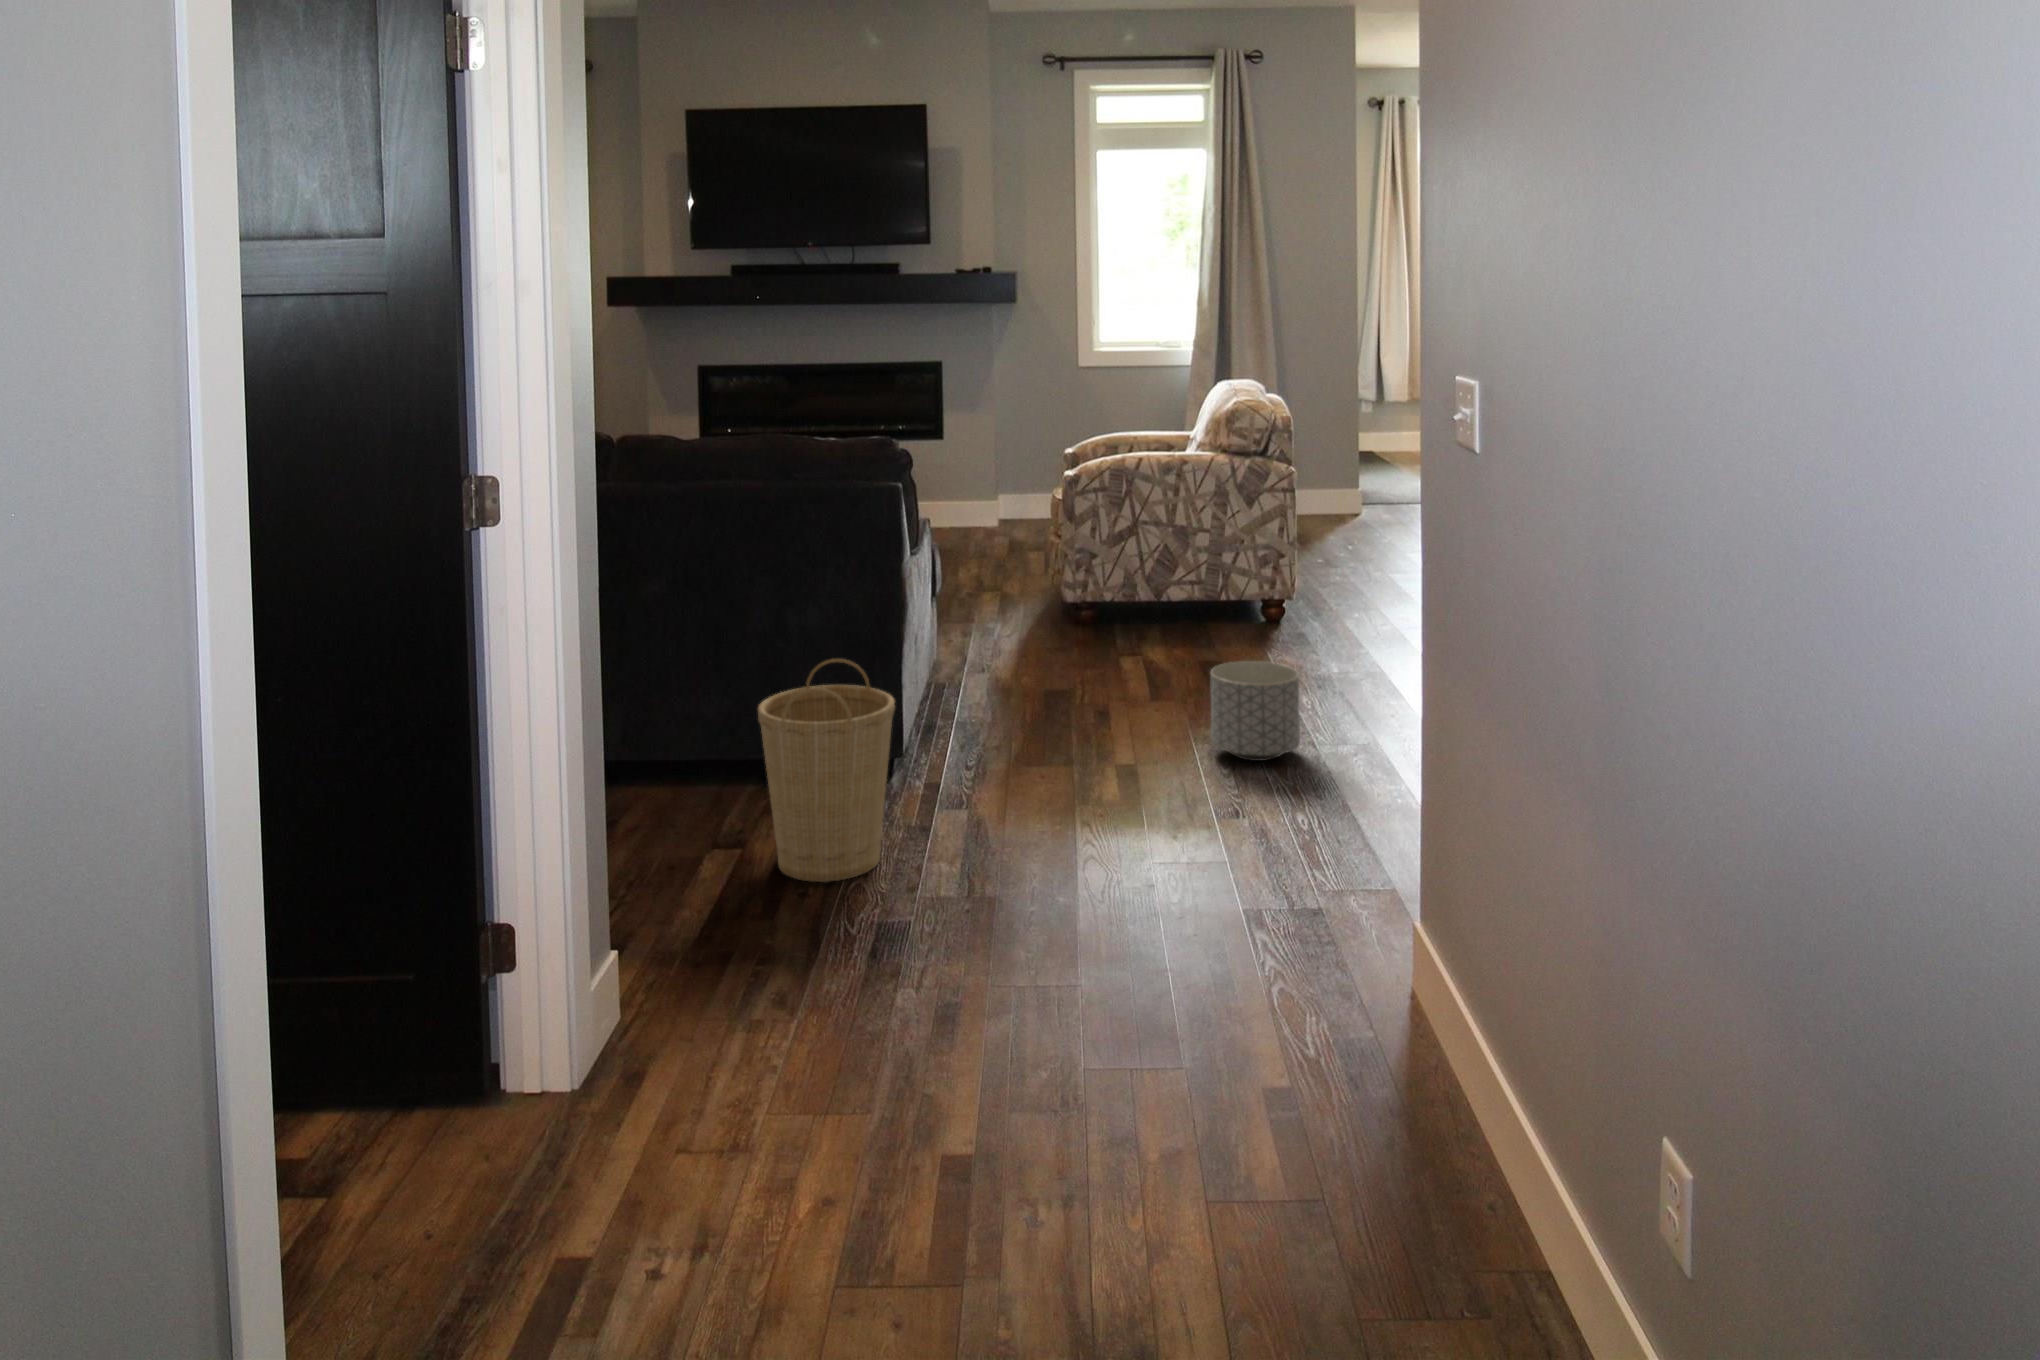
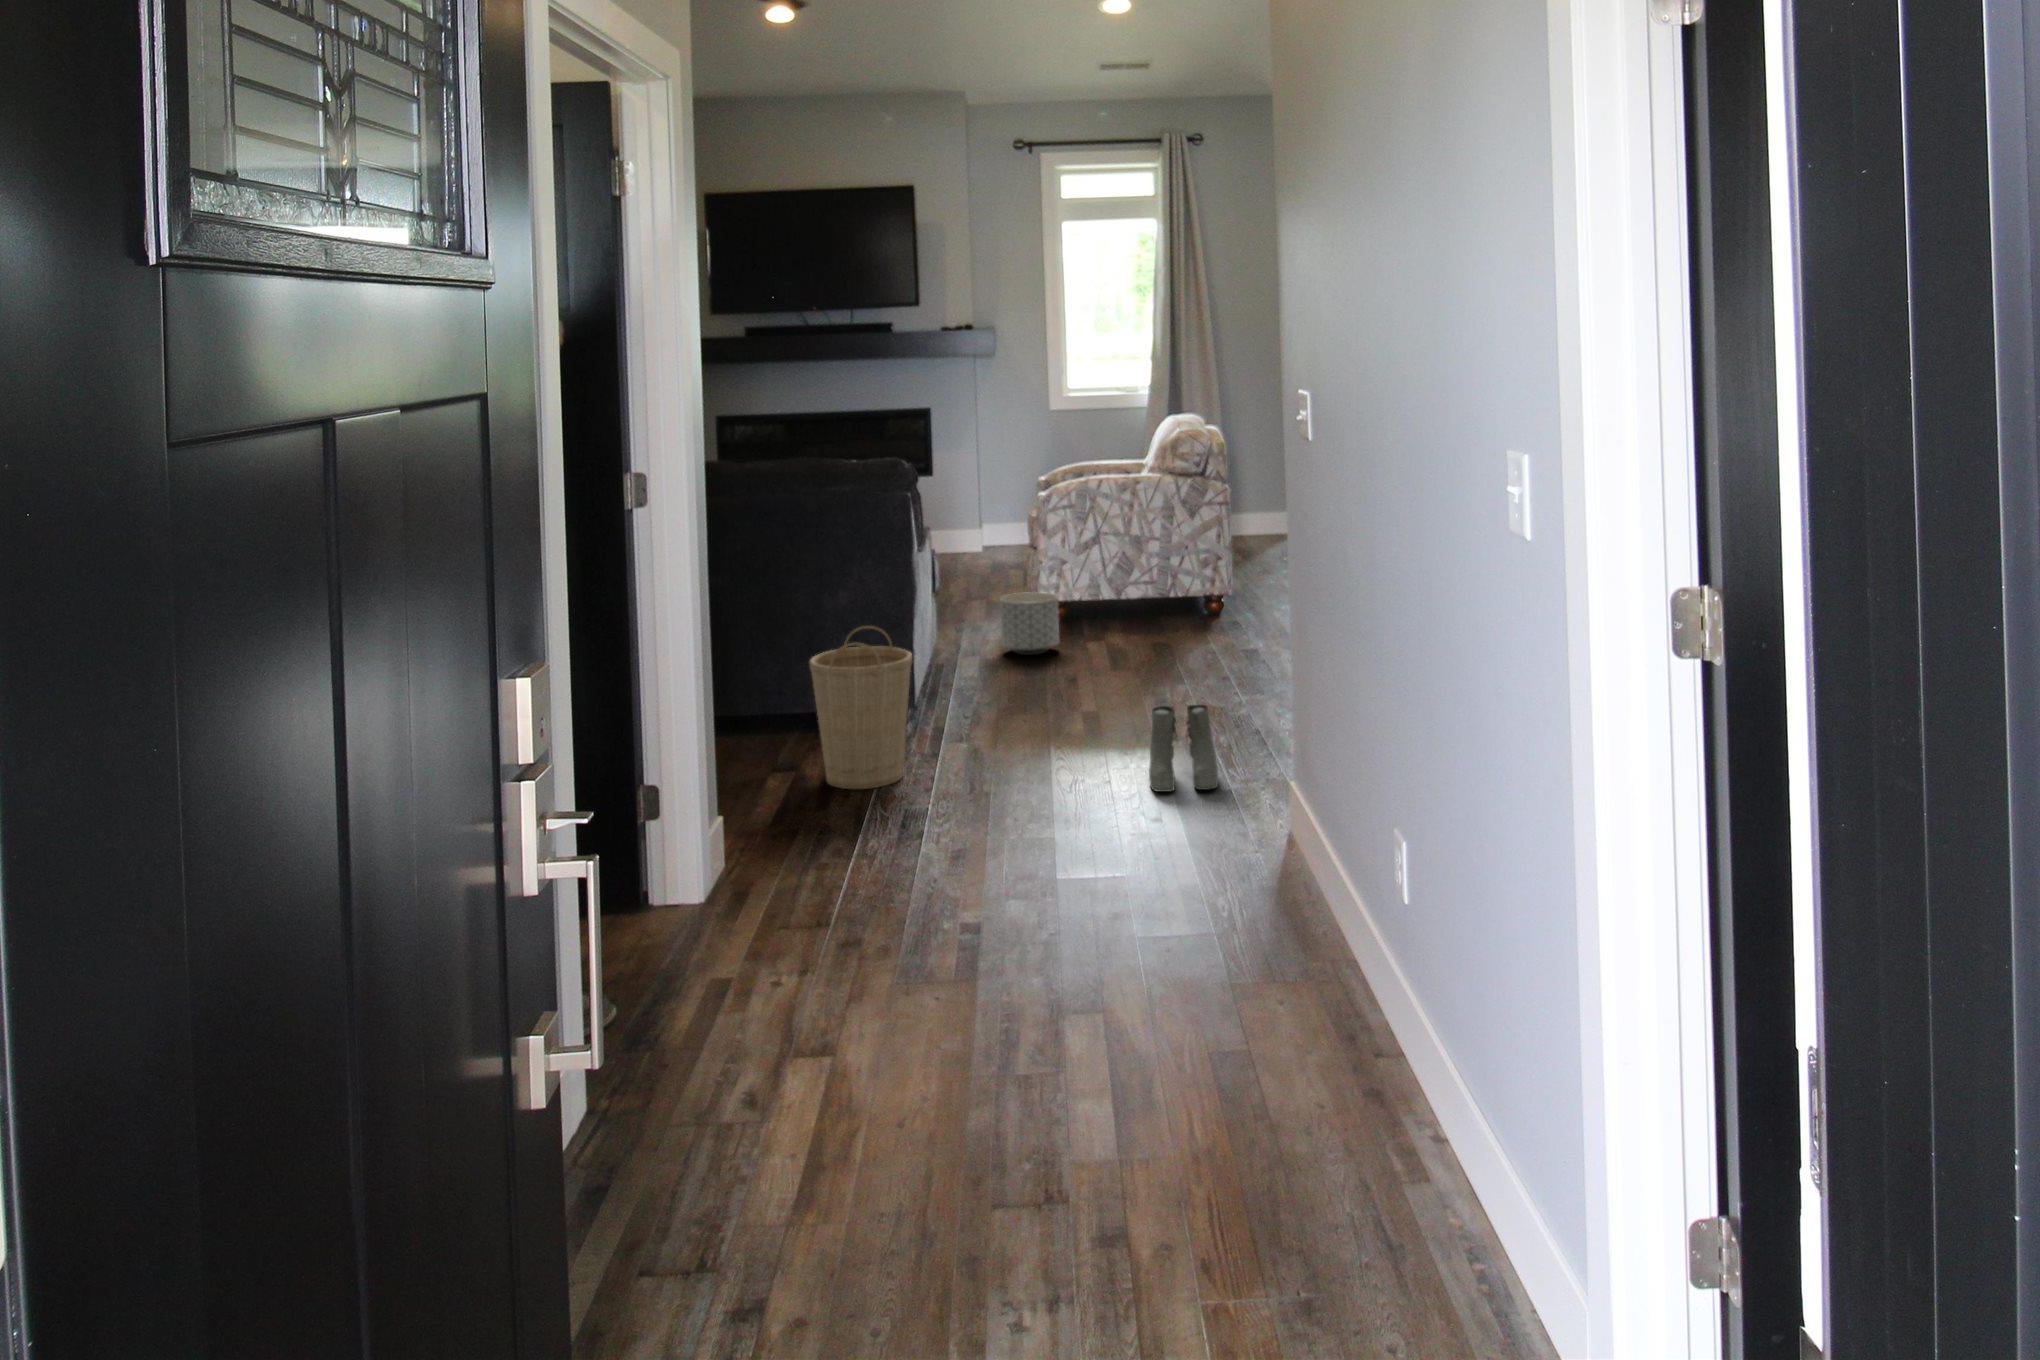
planter: present [1210,661,1300,761] -> present [1000,592,1059,655]
boots: none [1209,782,1303,907] -> present [1149,705,1218,792]

